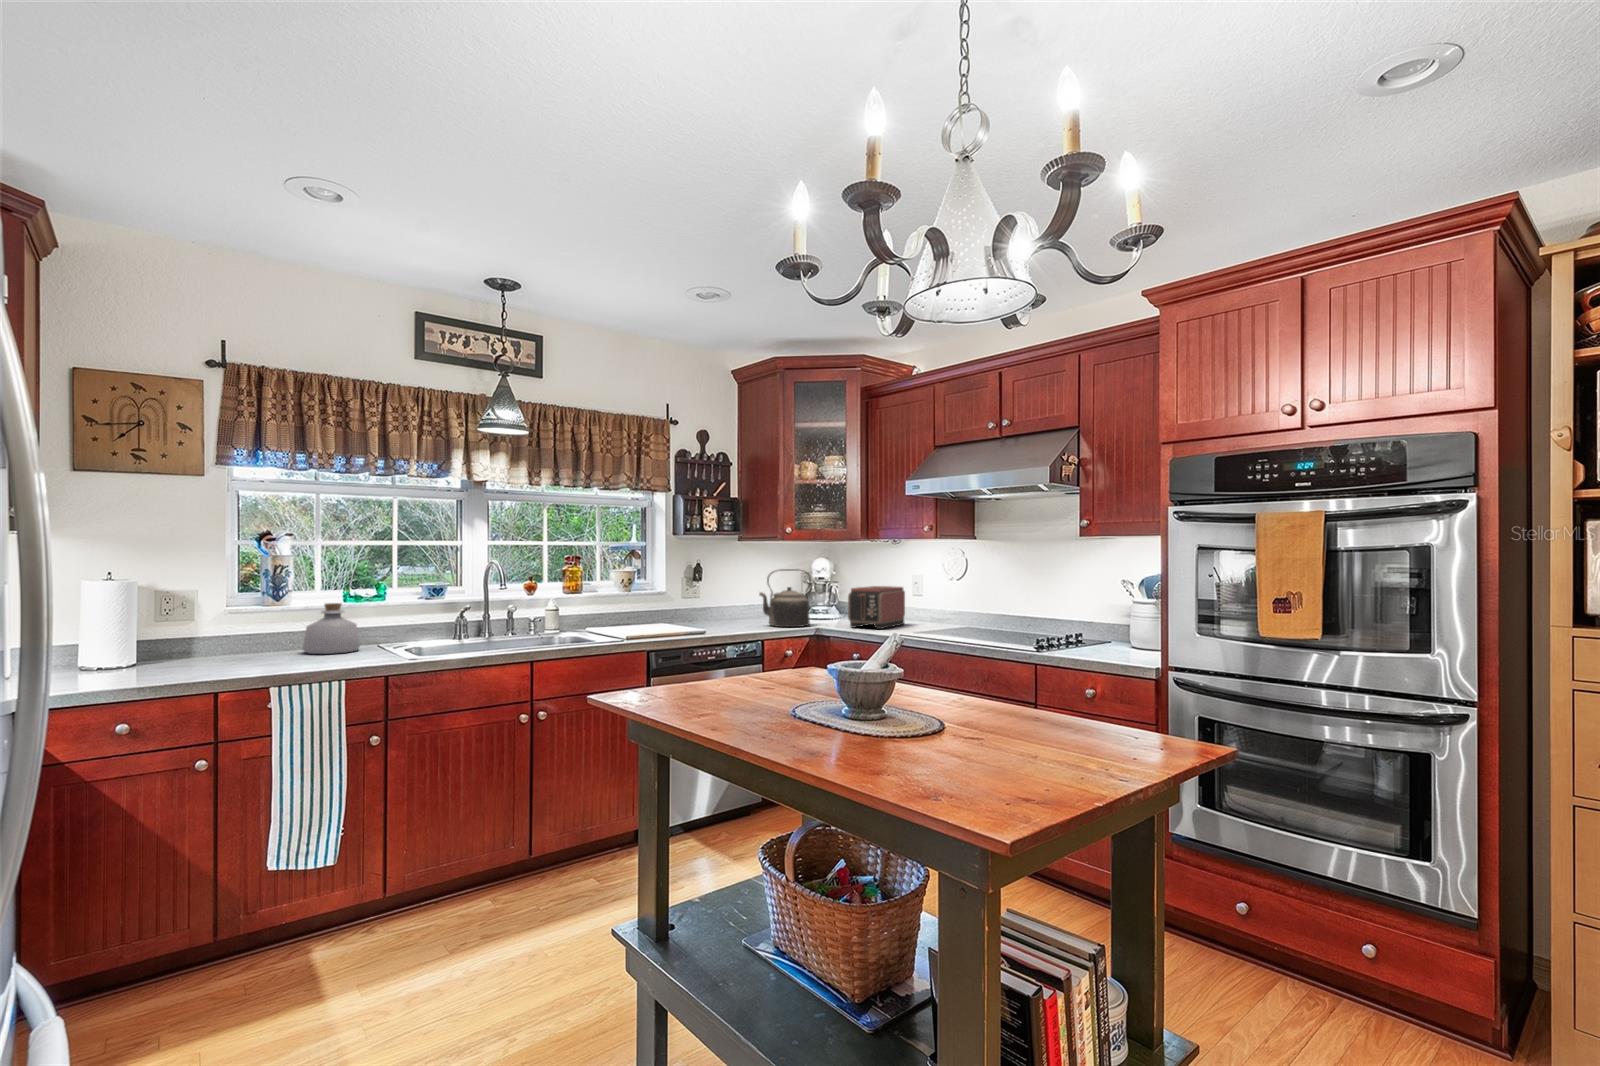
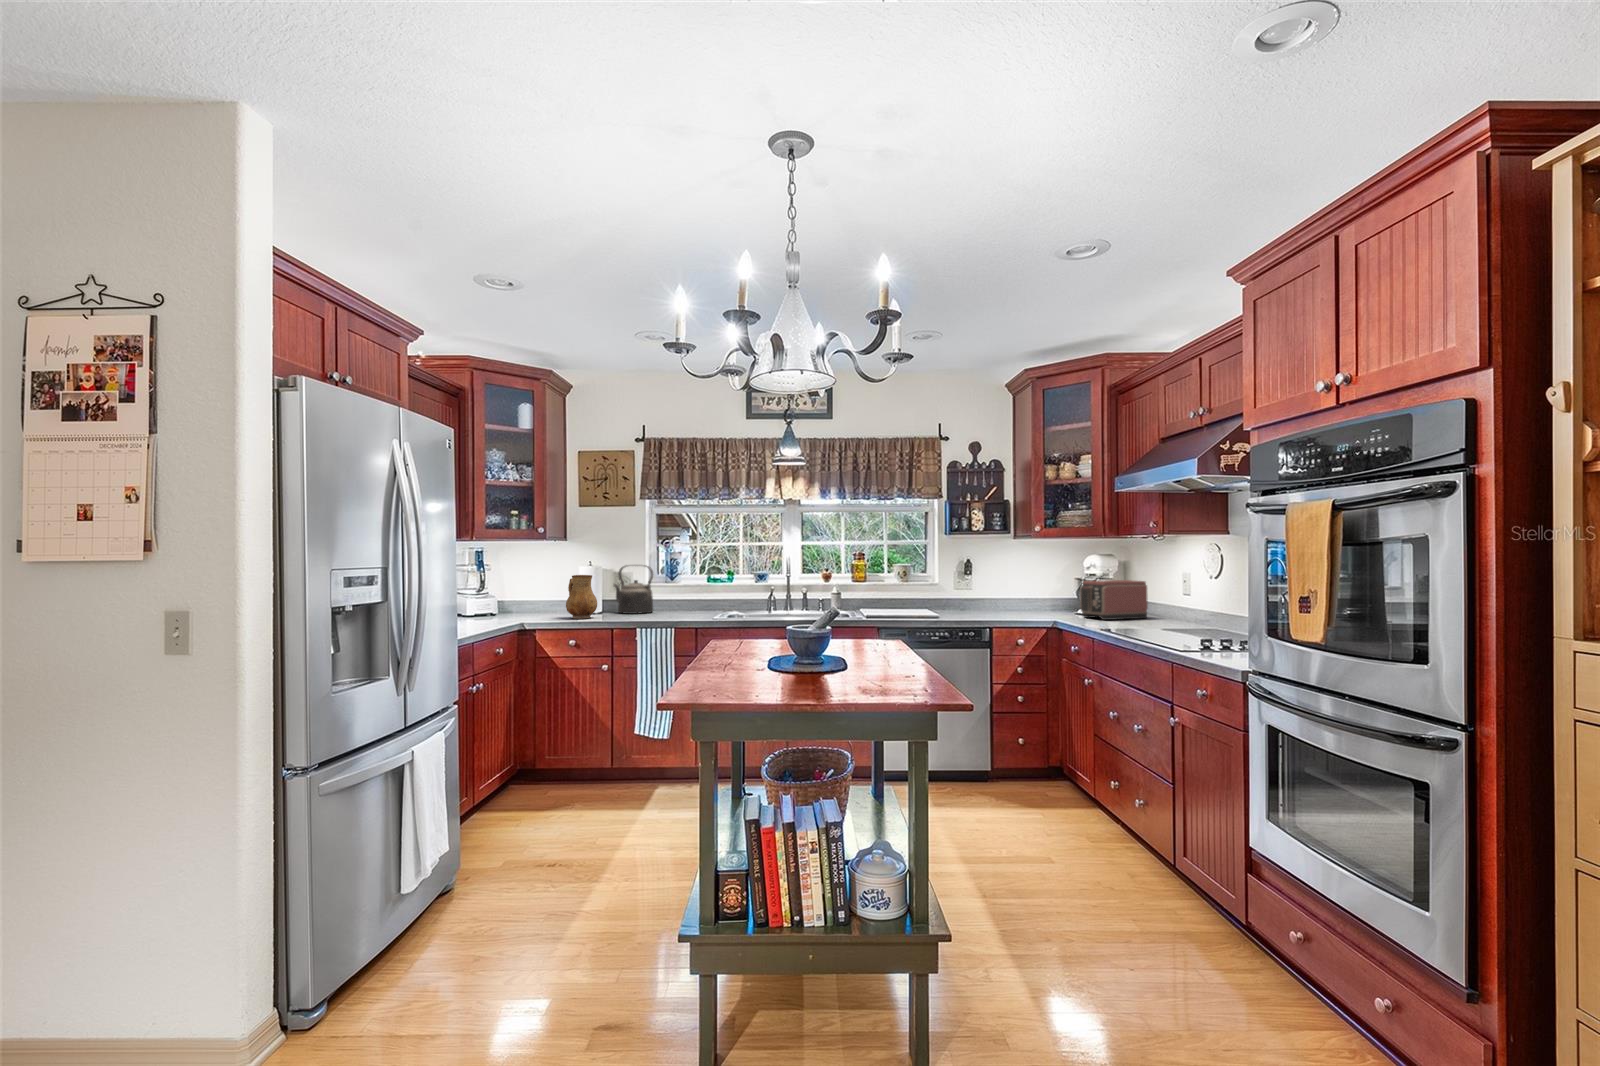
kettle: present [760,569,811,627] -> present [613,565,653,614]
ceramic pitcher: none [97,598,171,681] -> present [566,575,597,619]
bottle: present [303,603,360,654] -> none [676,582,708,613]

